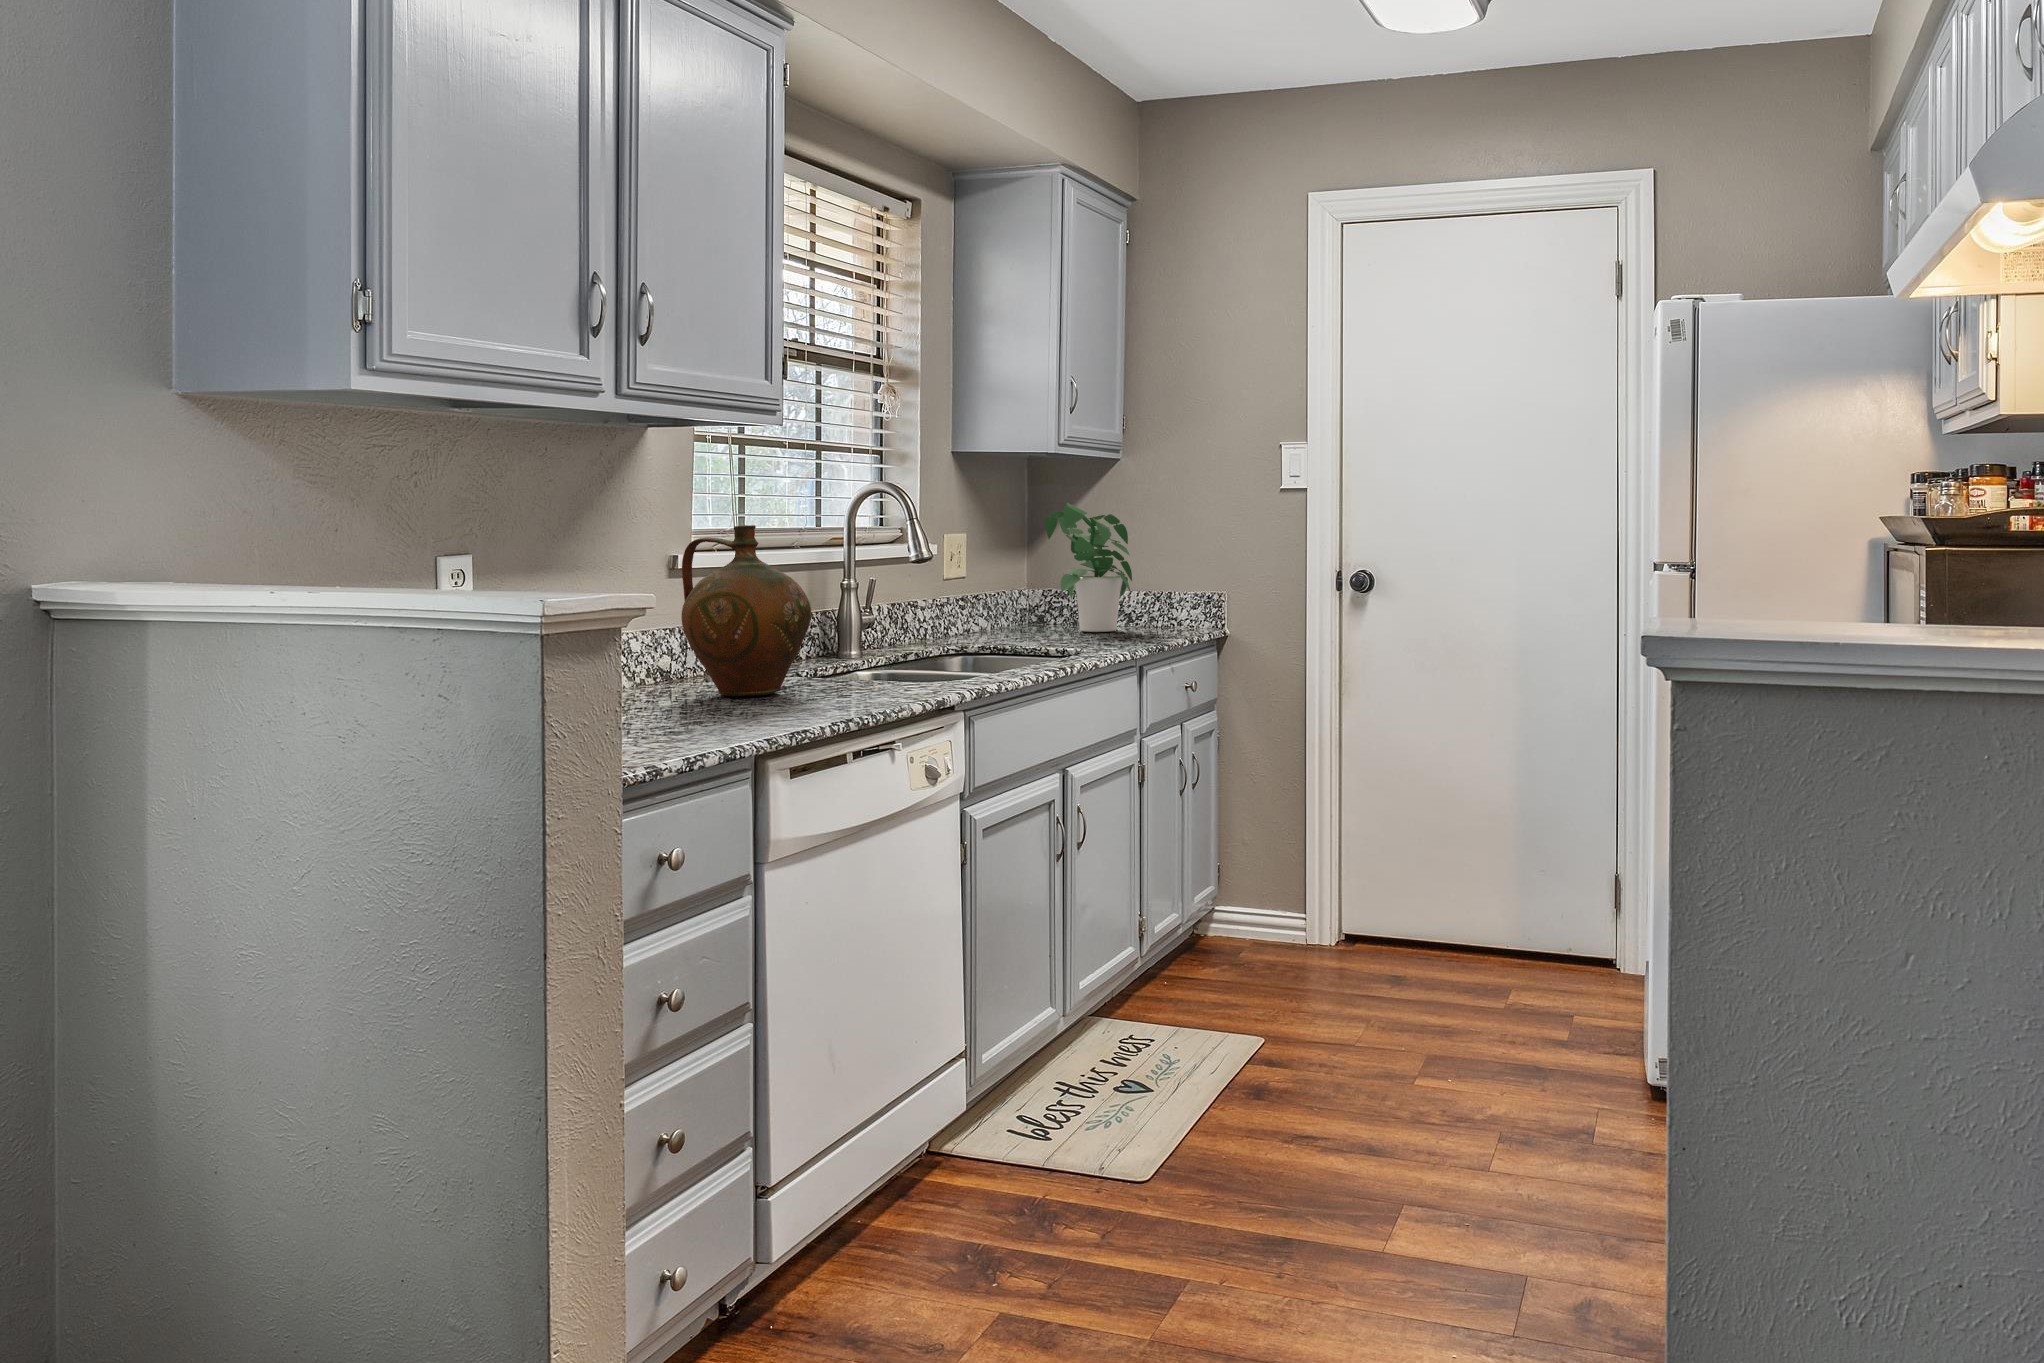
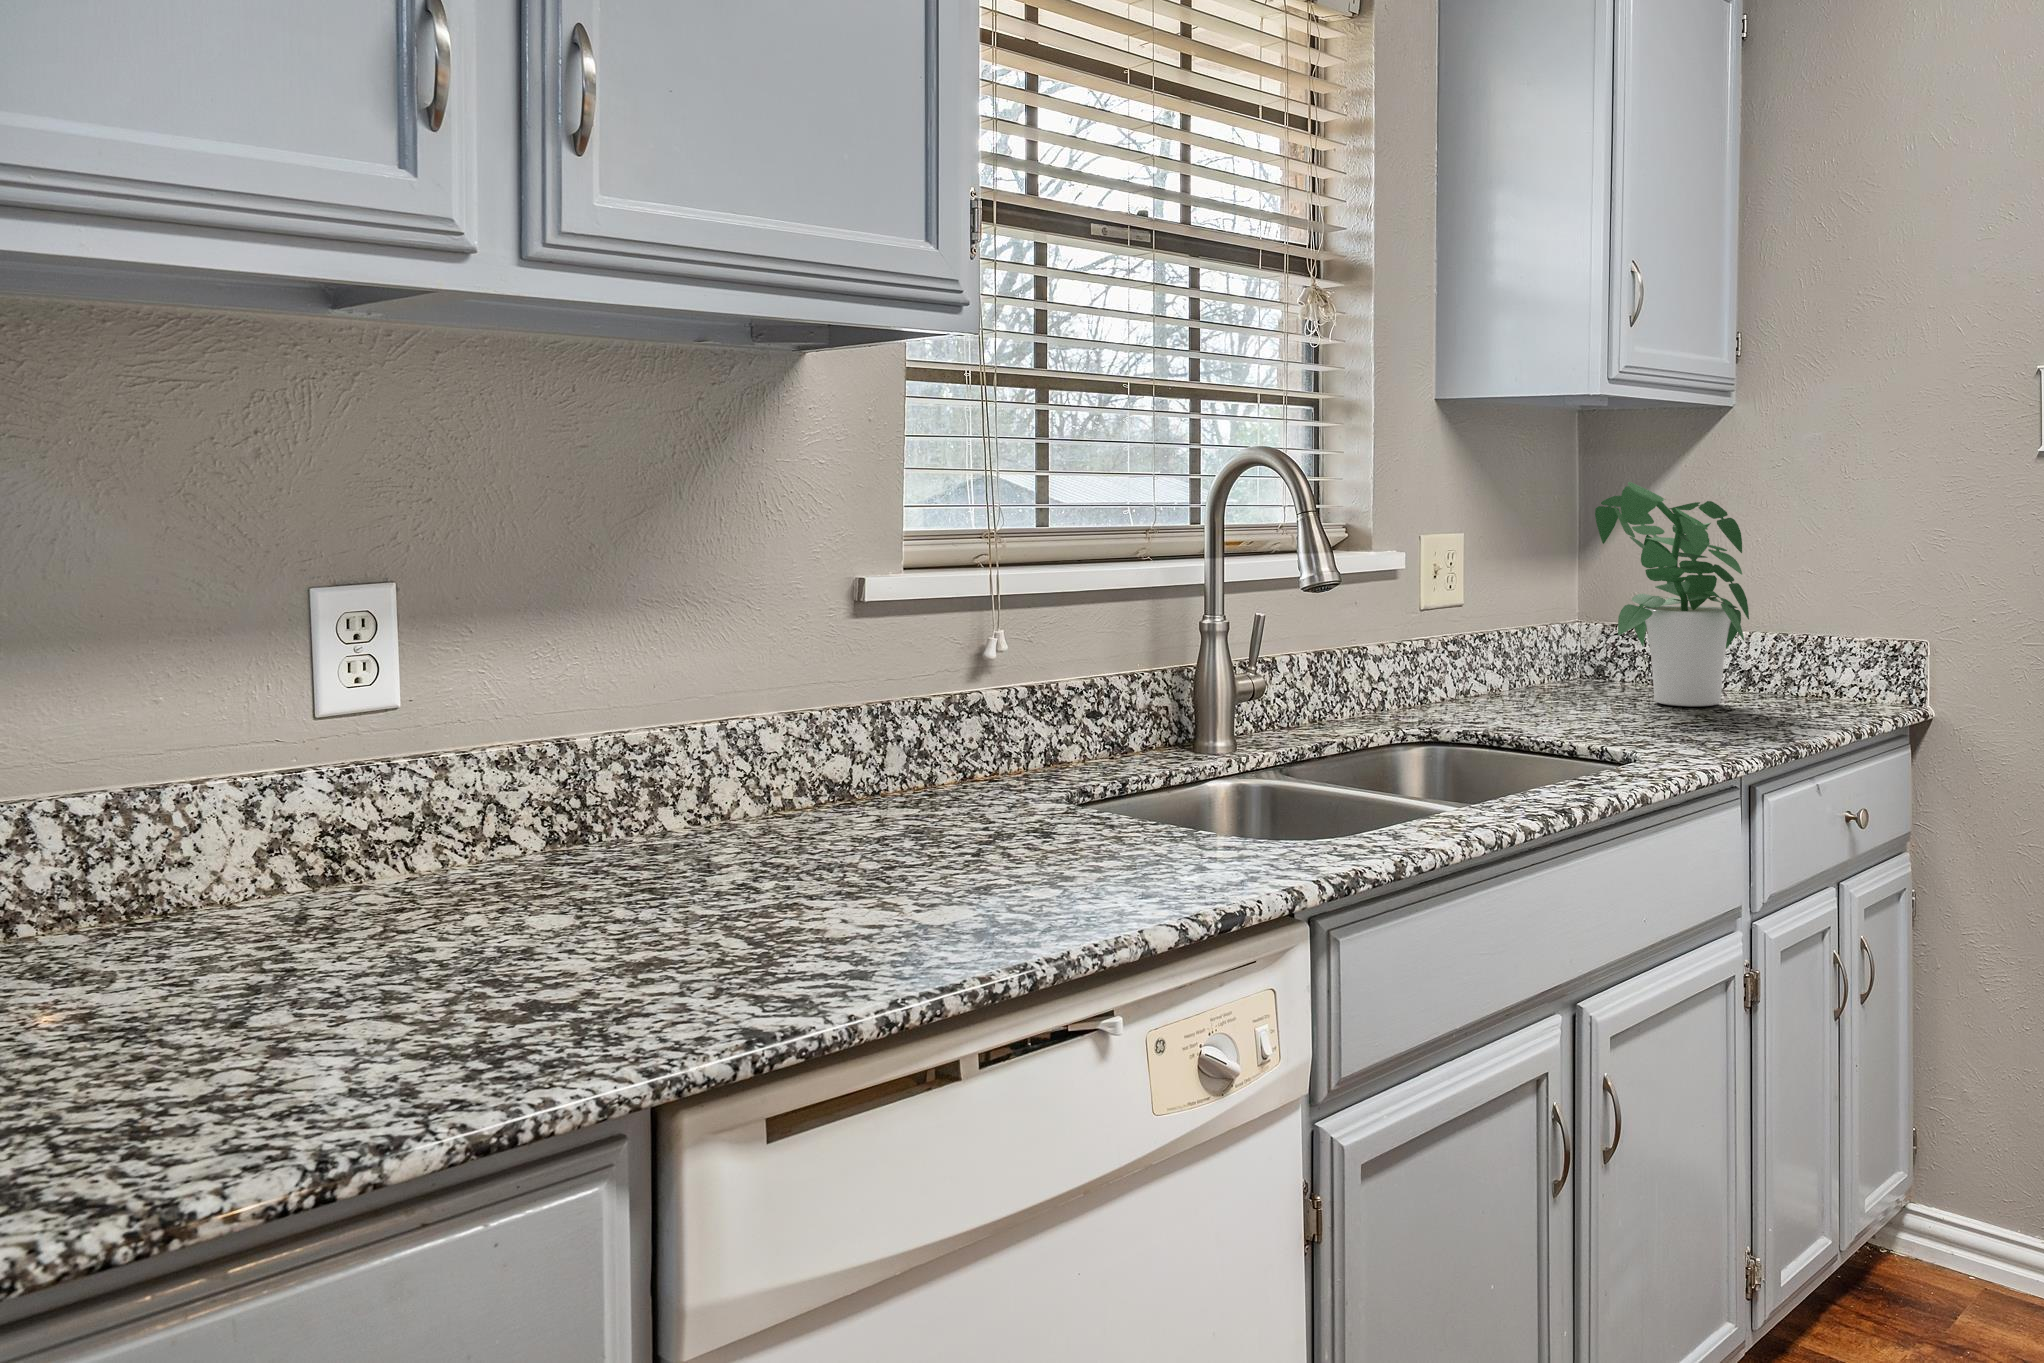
ceramic jug: present [682,525,811,696] -> none [773,528,1018,866]

